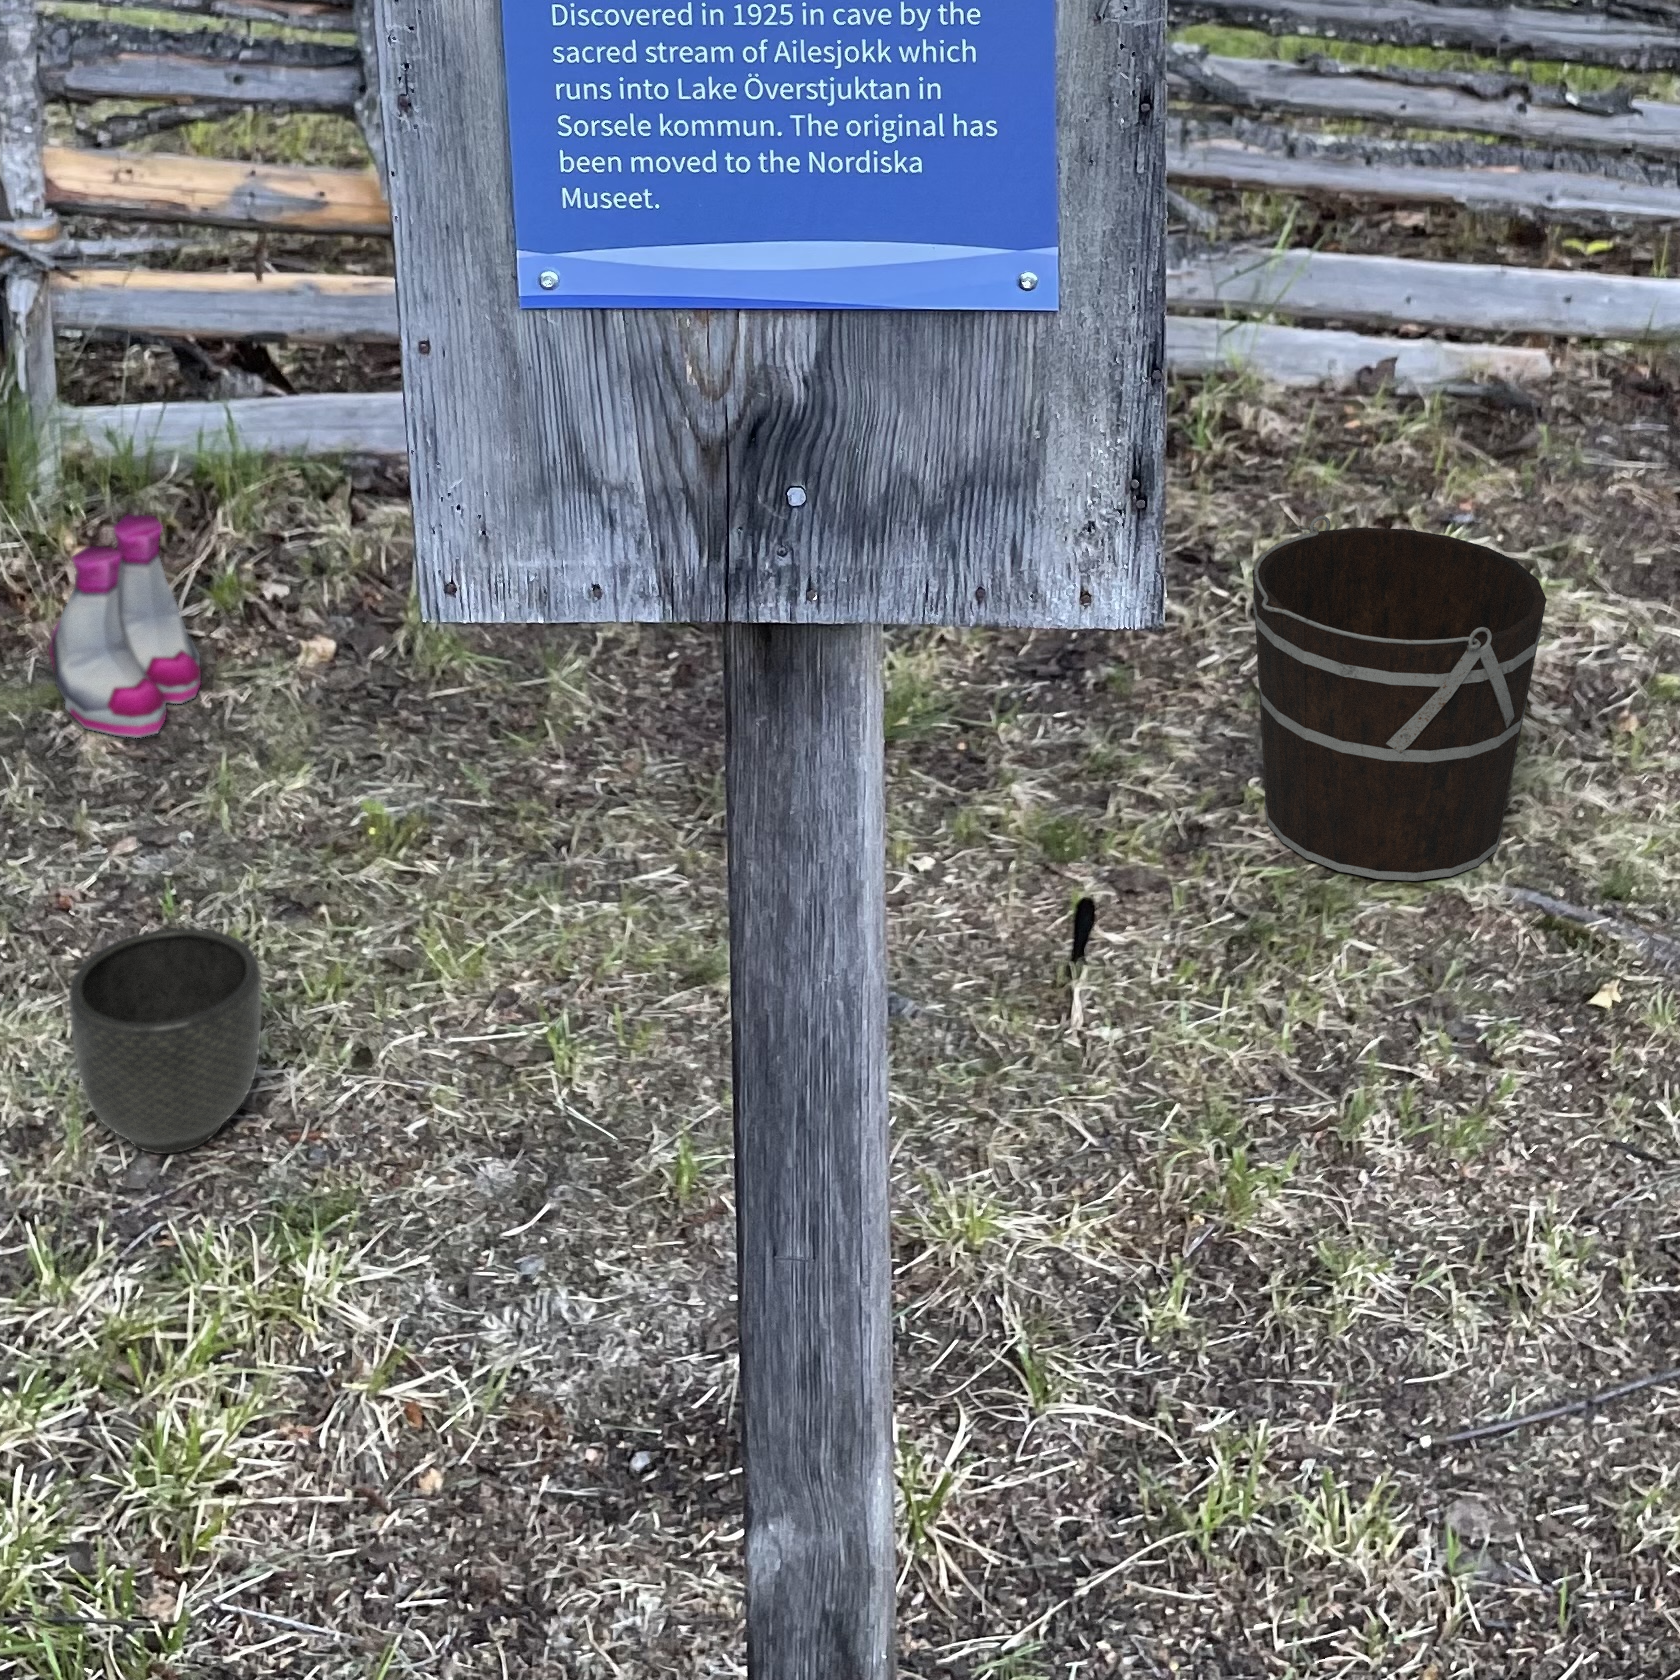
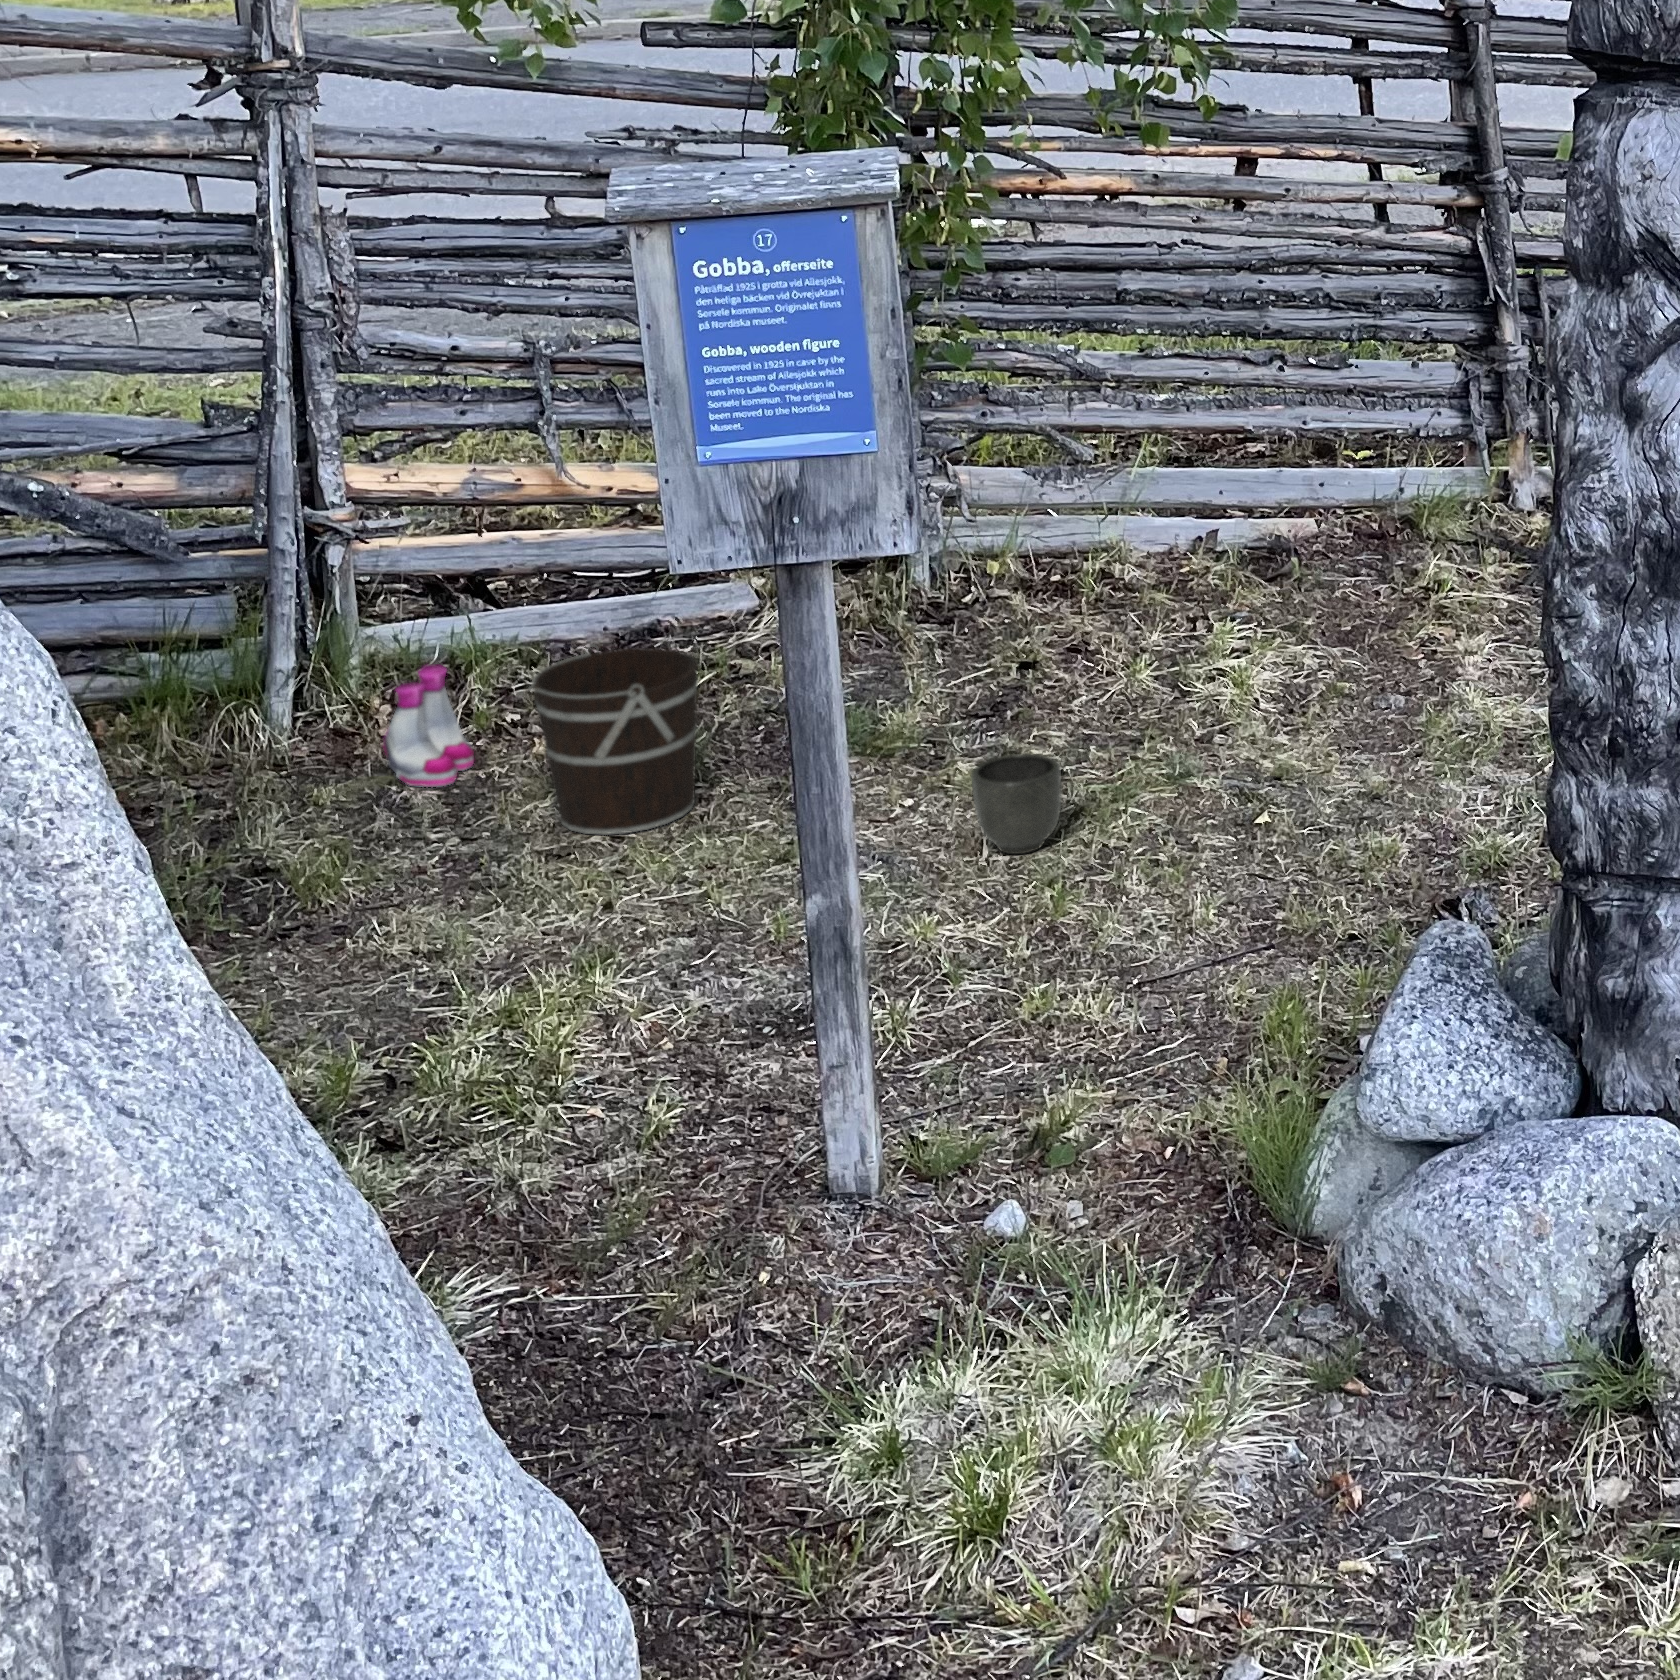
bucket: present [1252,516,1547,881] -> present [529,645,698,835]
planter: present [68,928,262,1154] -> present [972,753,1061,854]

